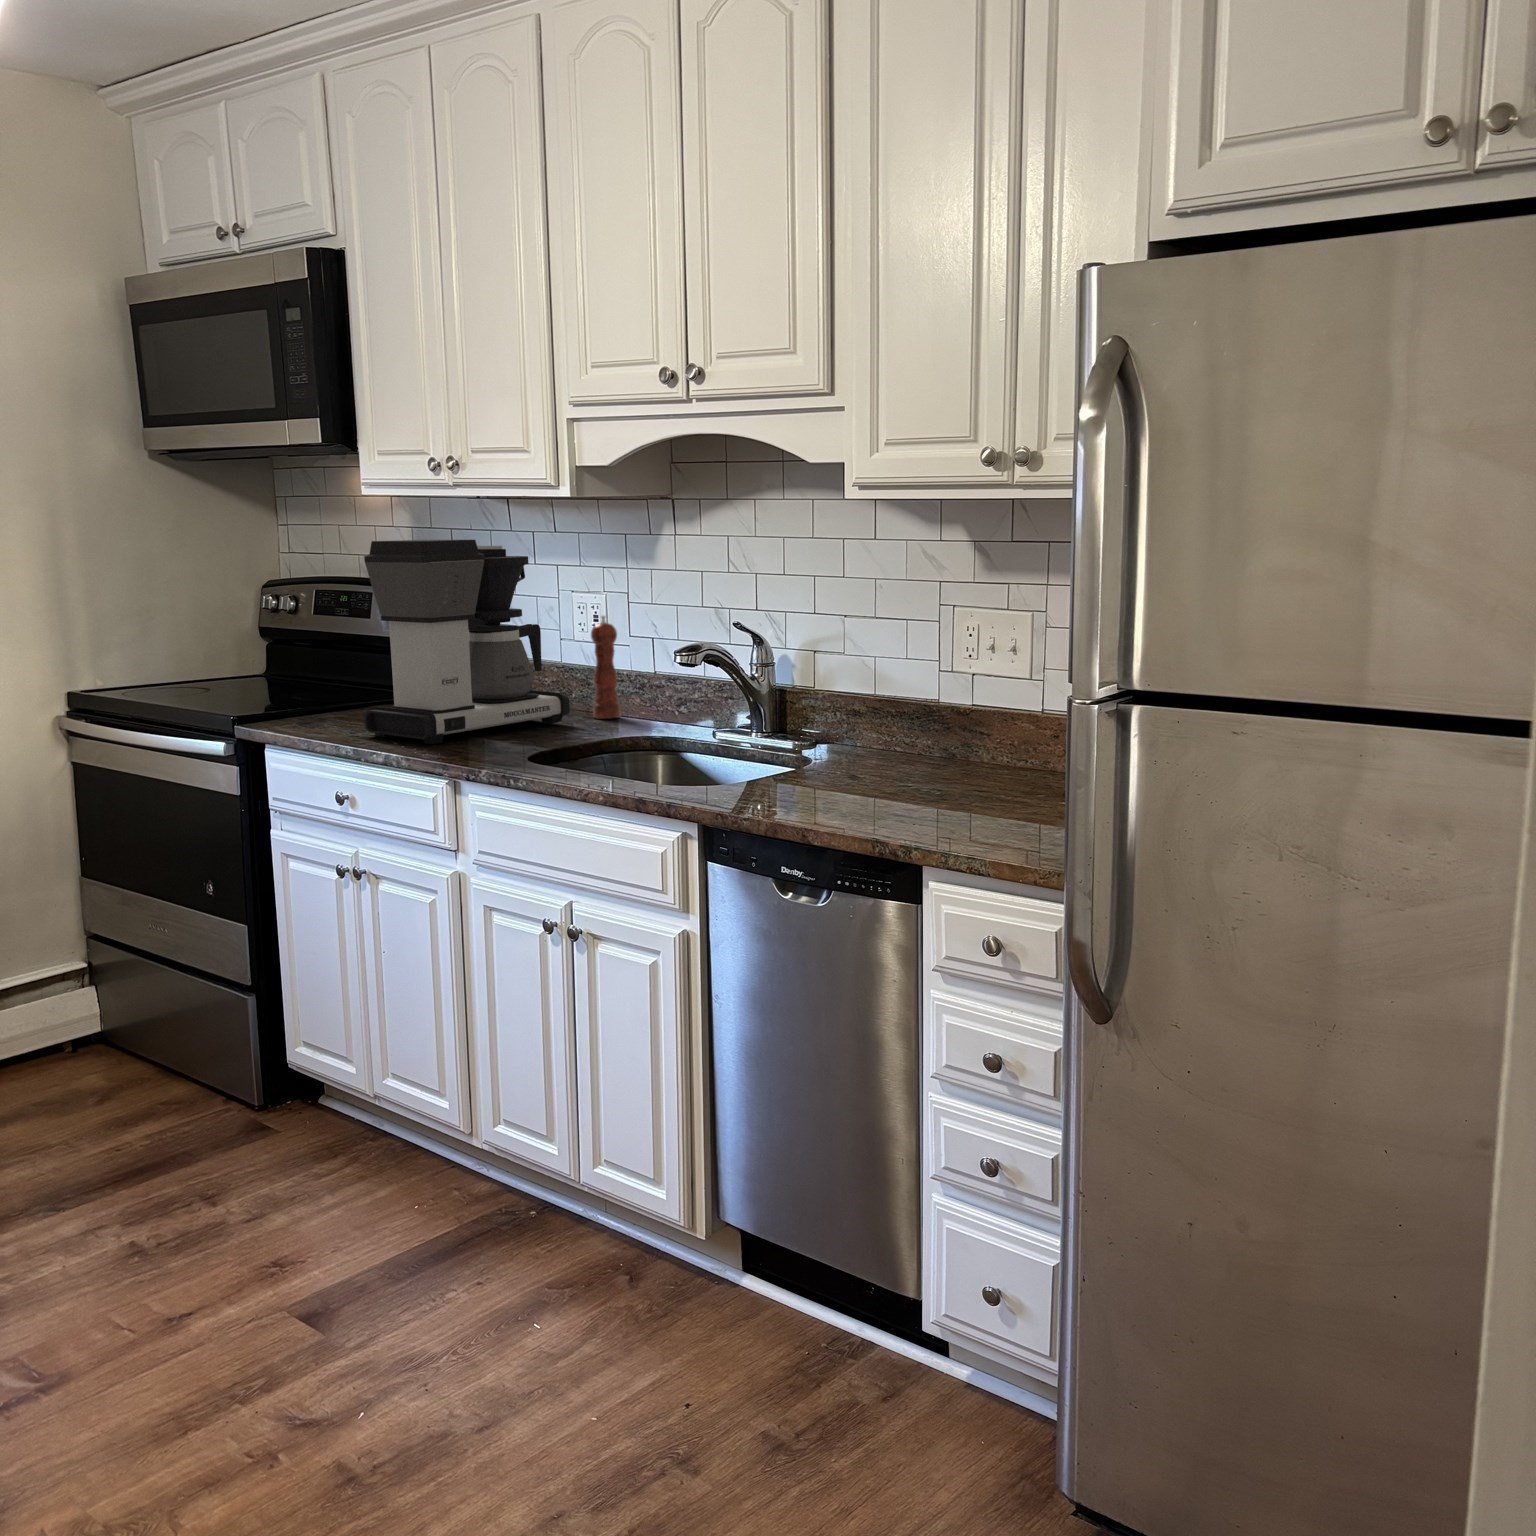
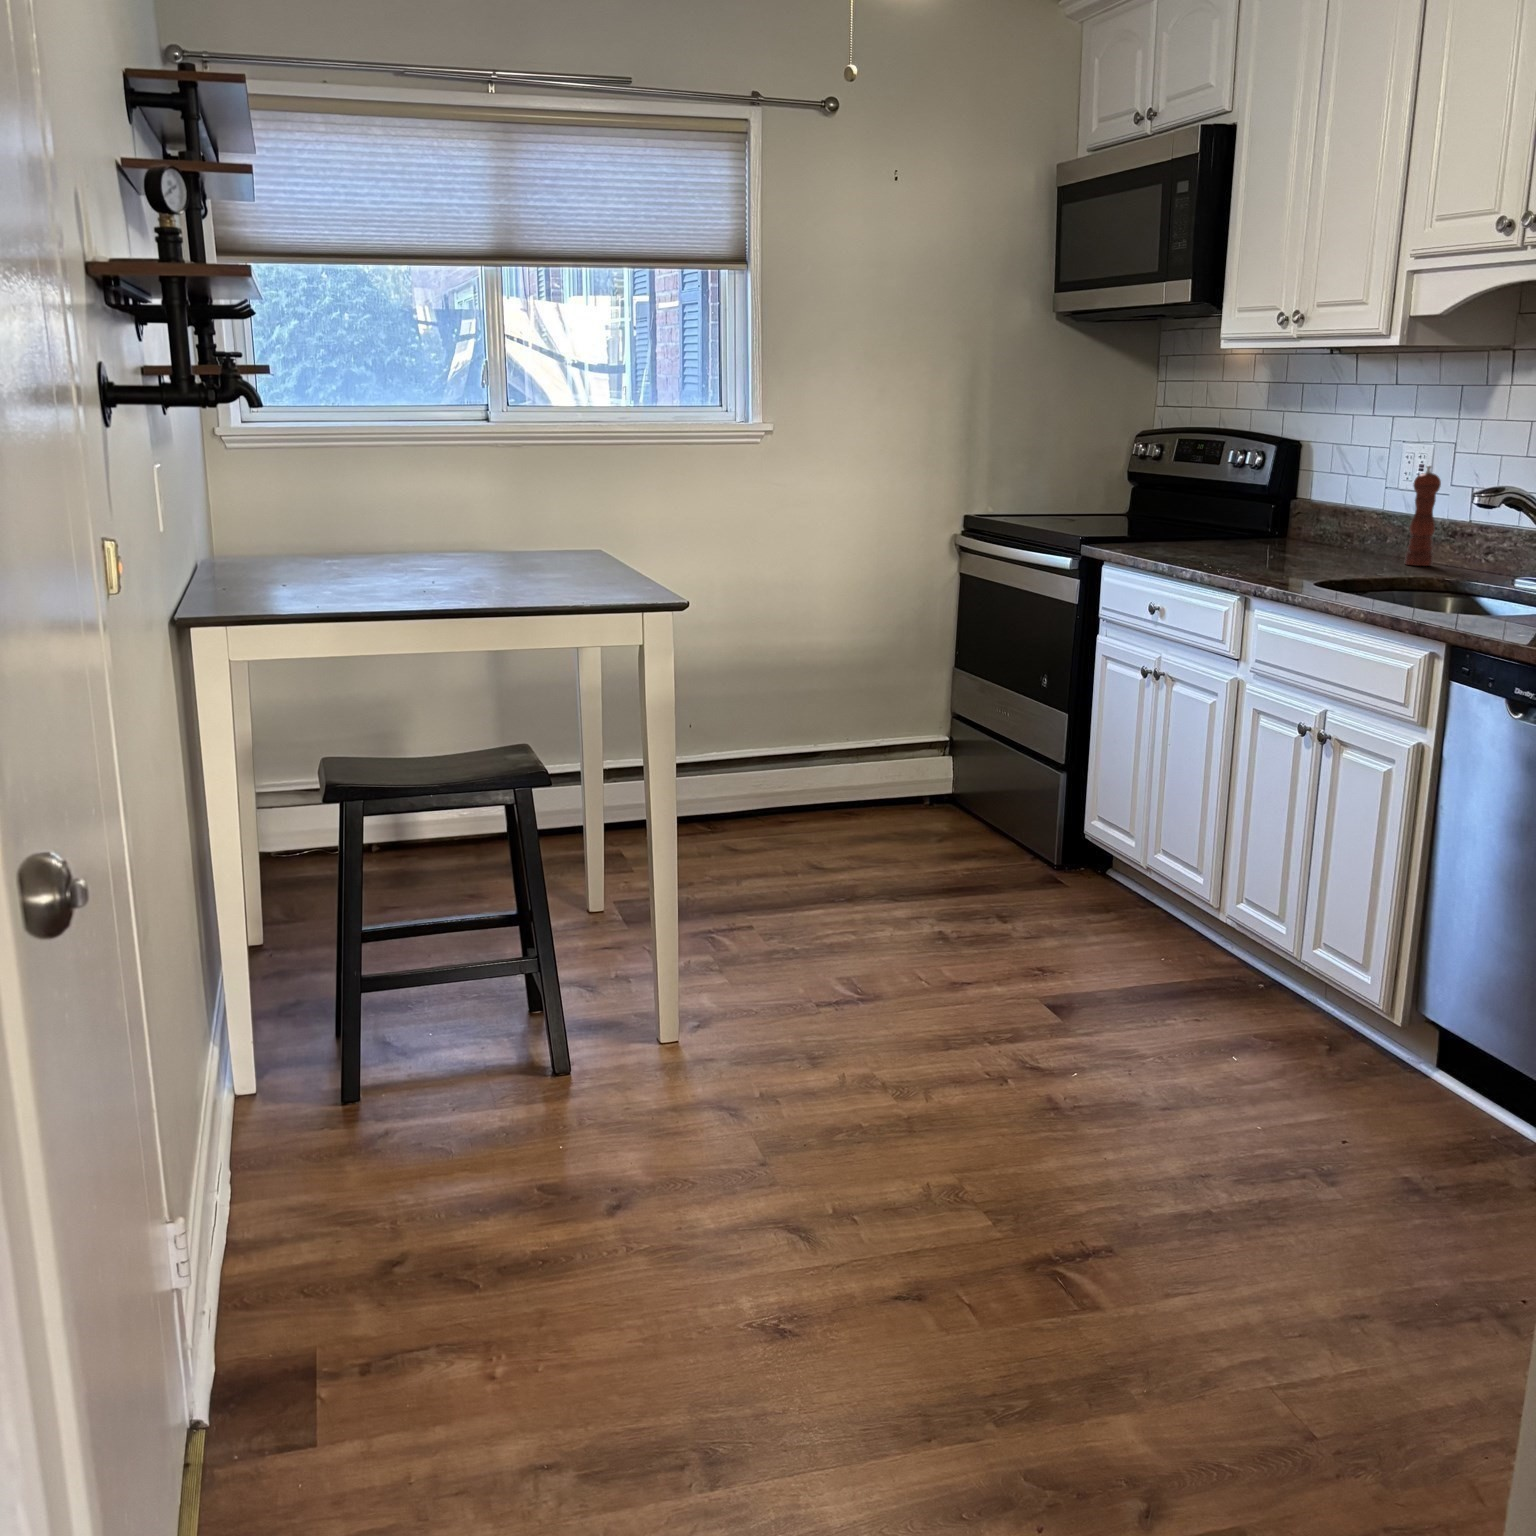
coffee maker: present [364,540,570,744] -> none [1183,386,1378,567]

